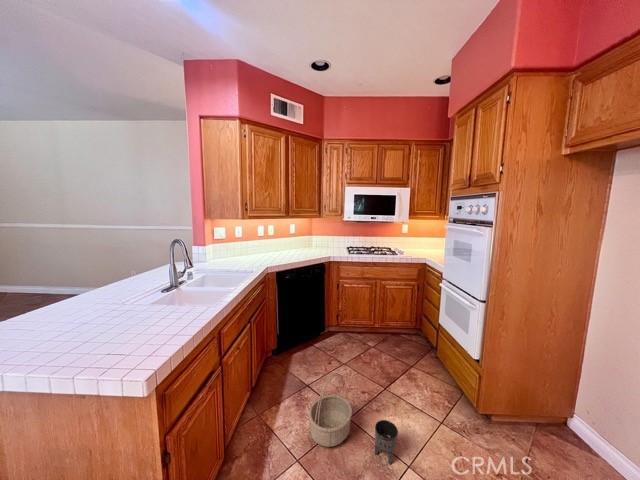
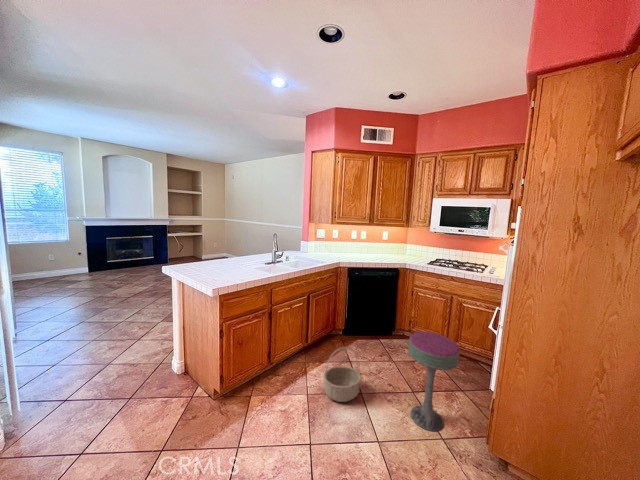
bar stool: none [394,325,445,423] -> present [408,332,460,431]
planter: present [375,420,398,464] -> none [360,397,380,435]

